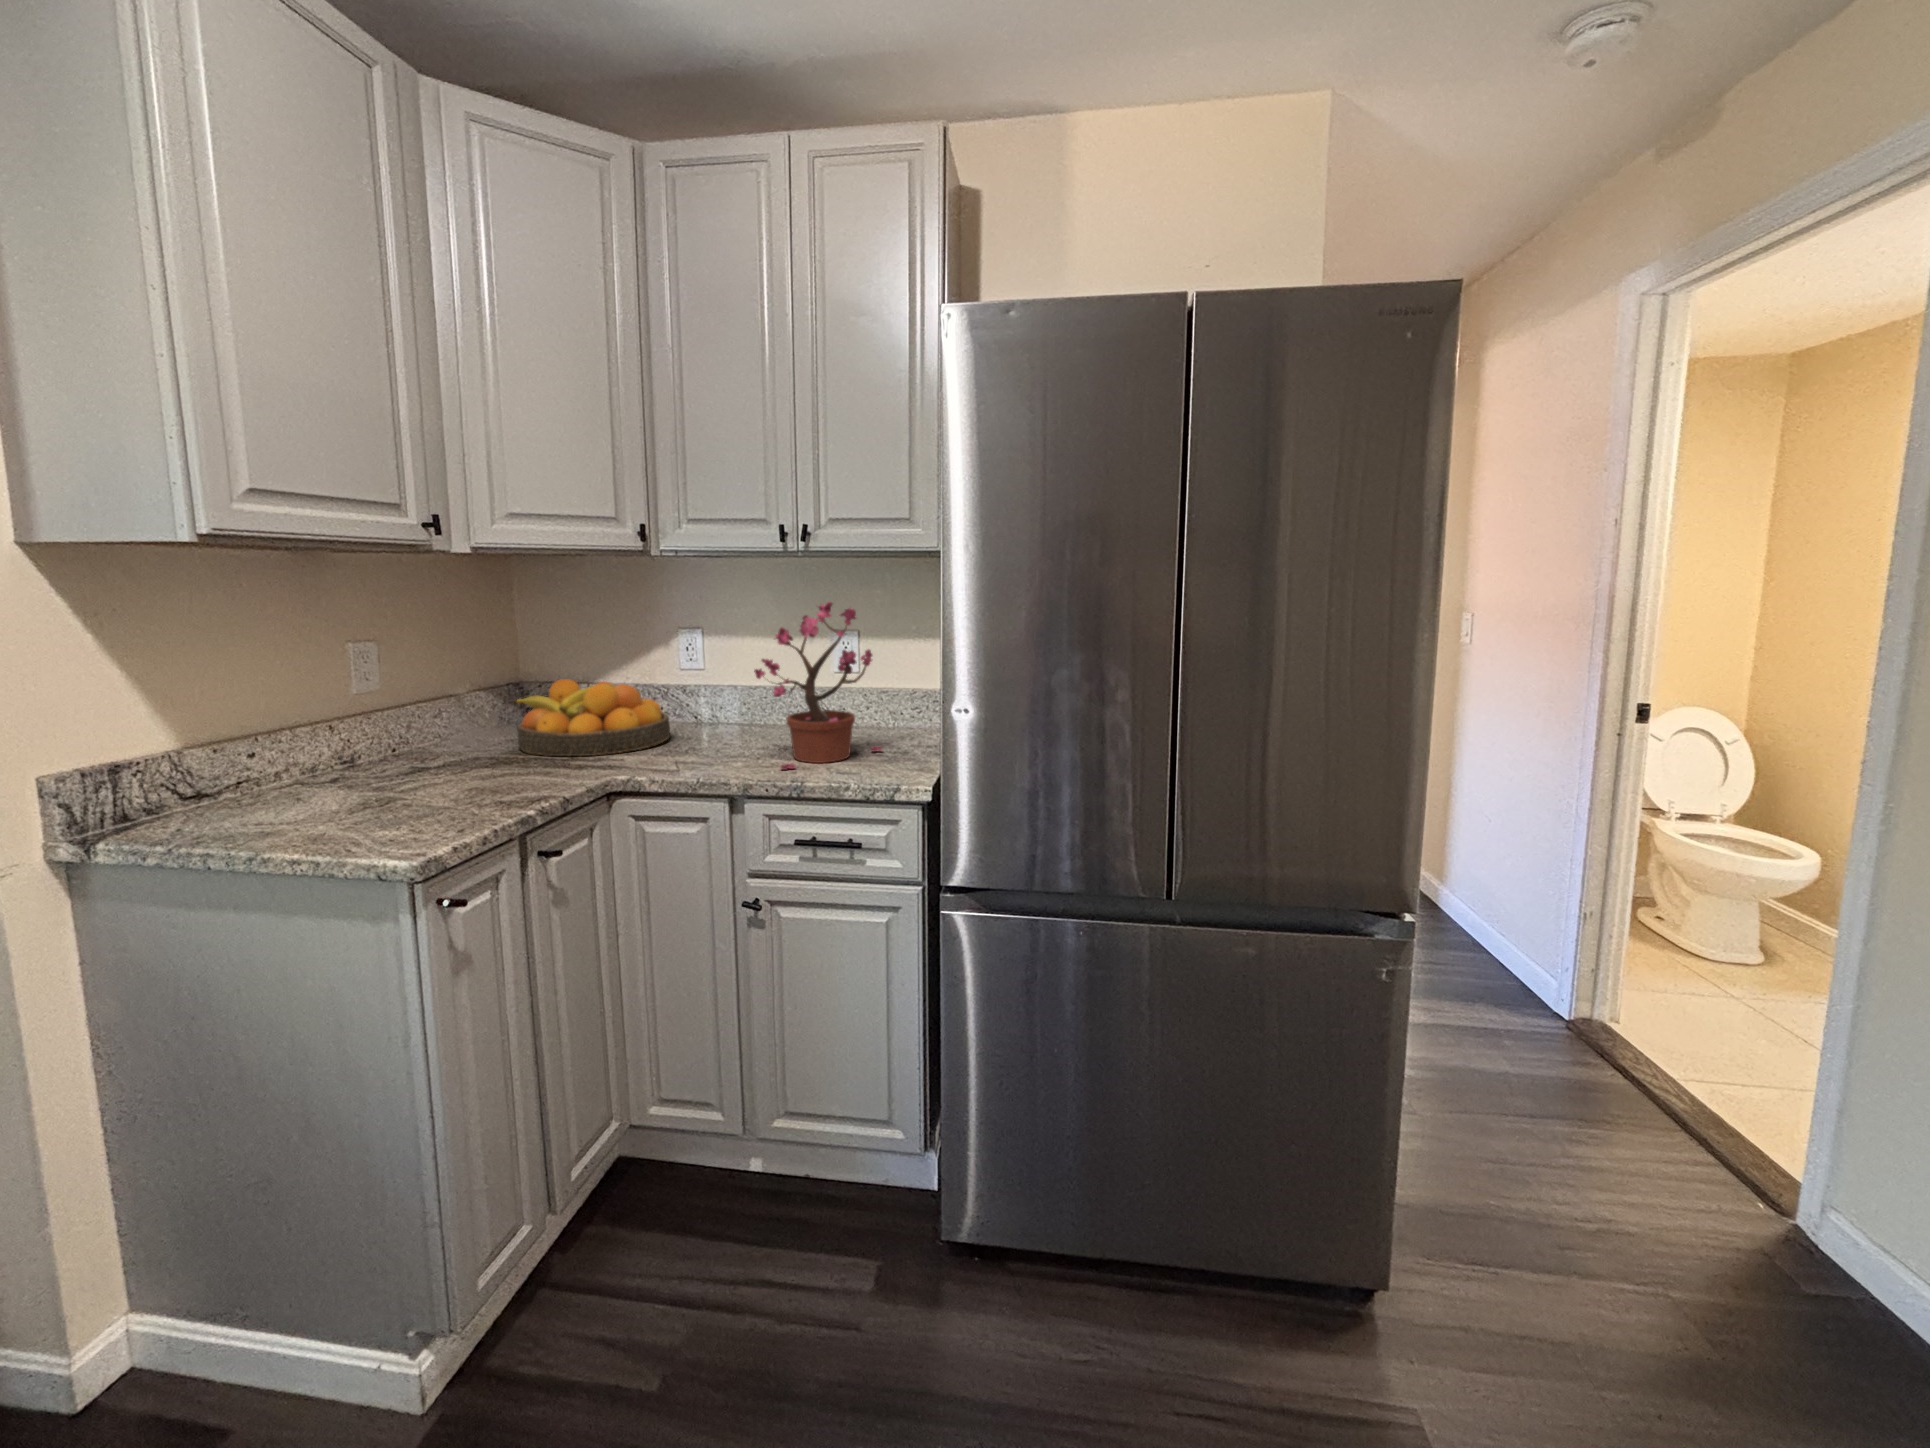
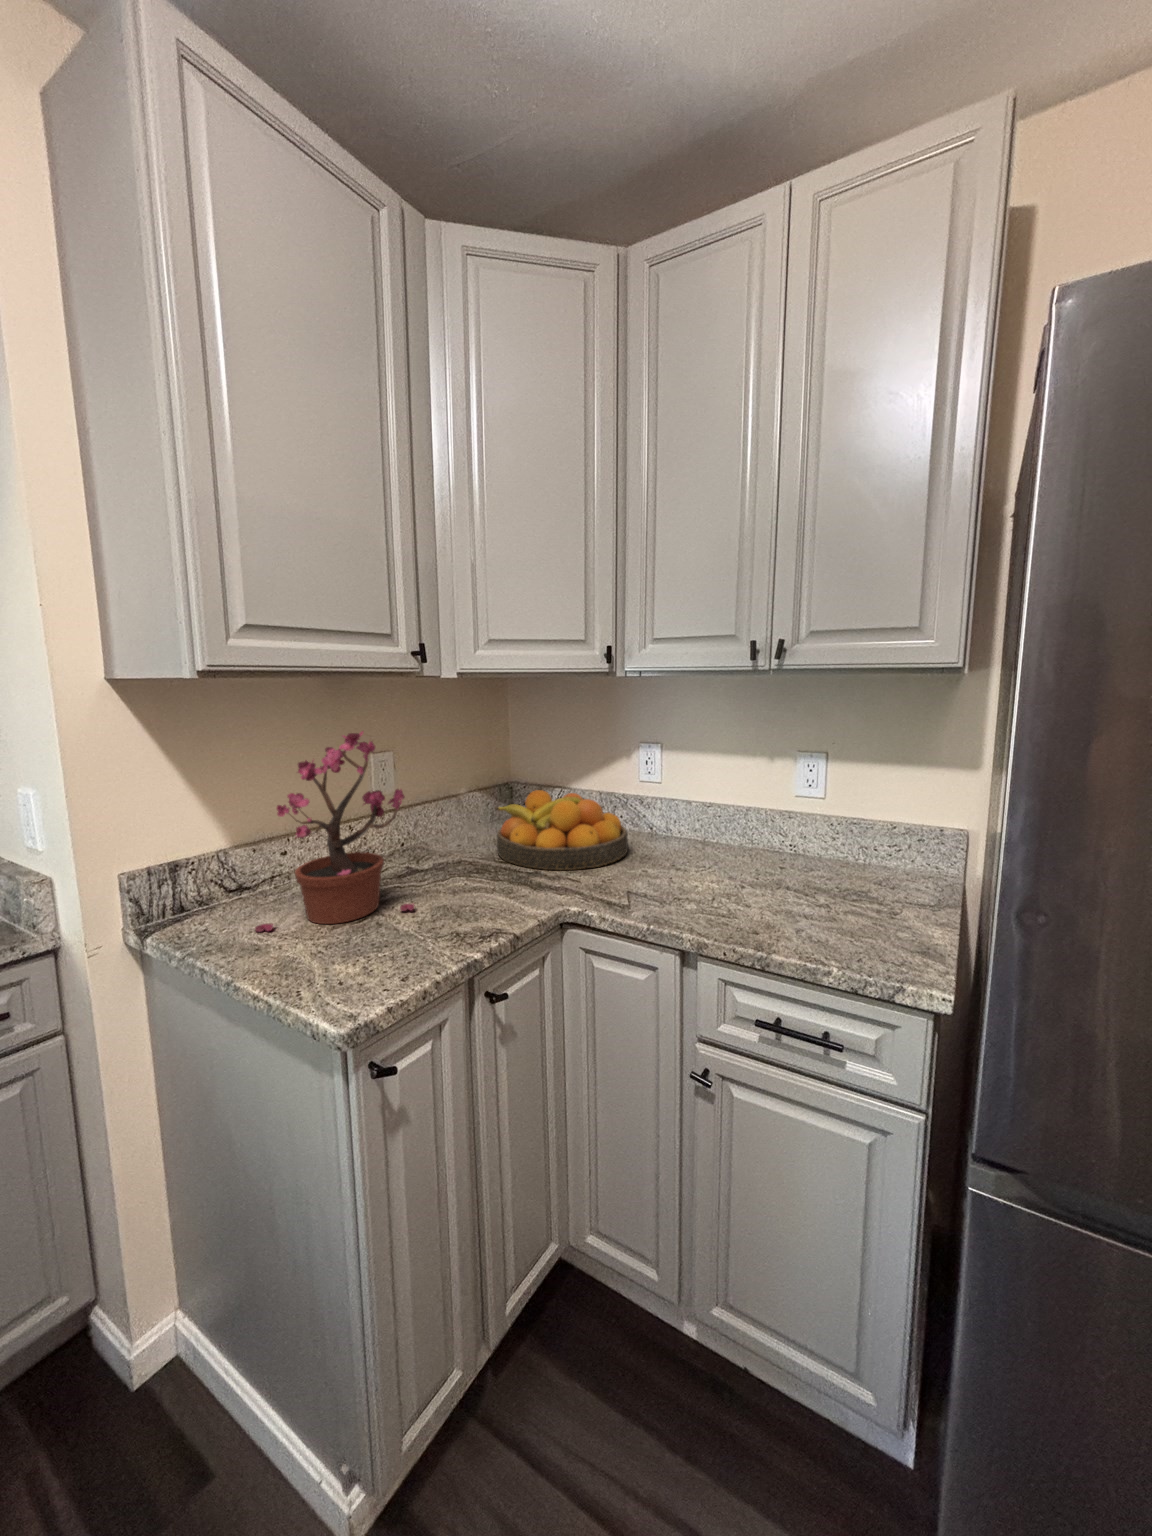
potted plant: present [754,602,882,770] -> present [255,731,414,932]

